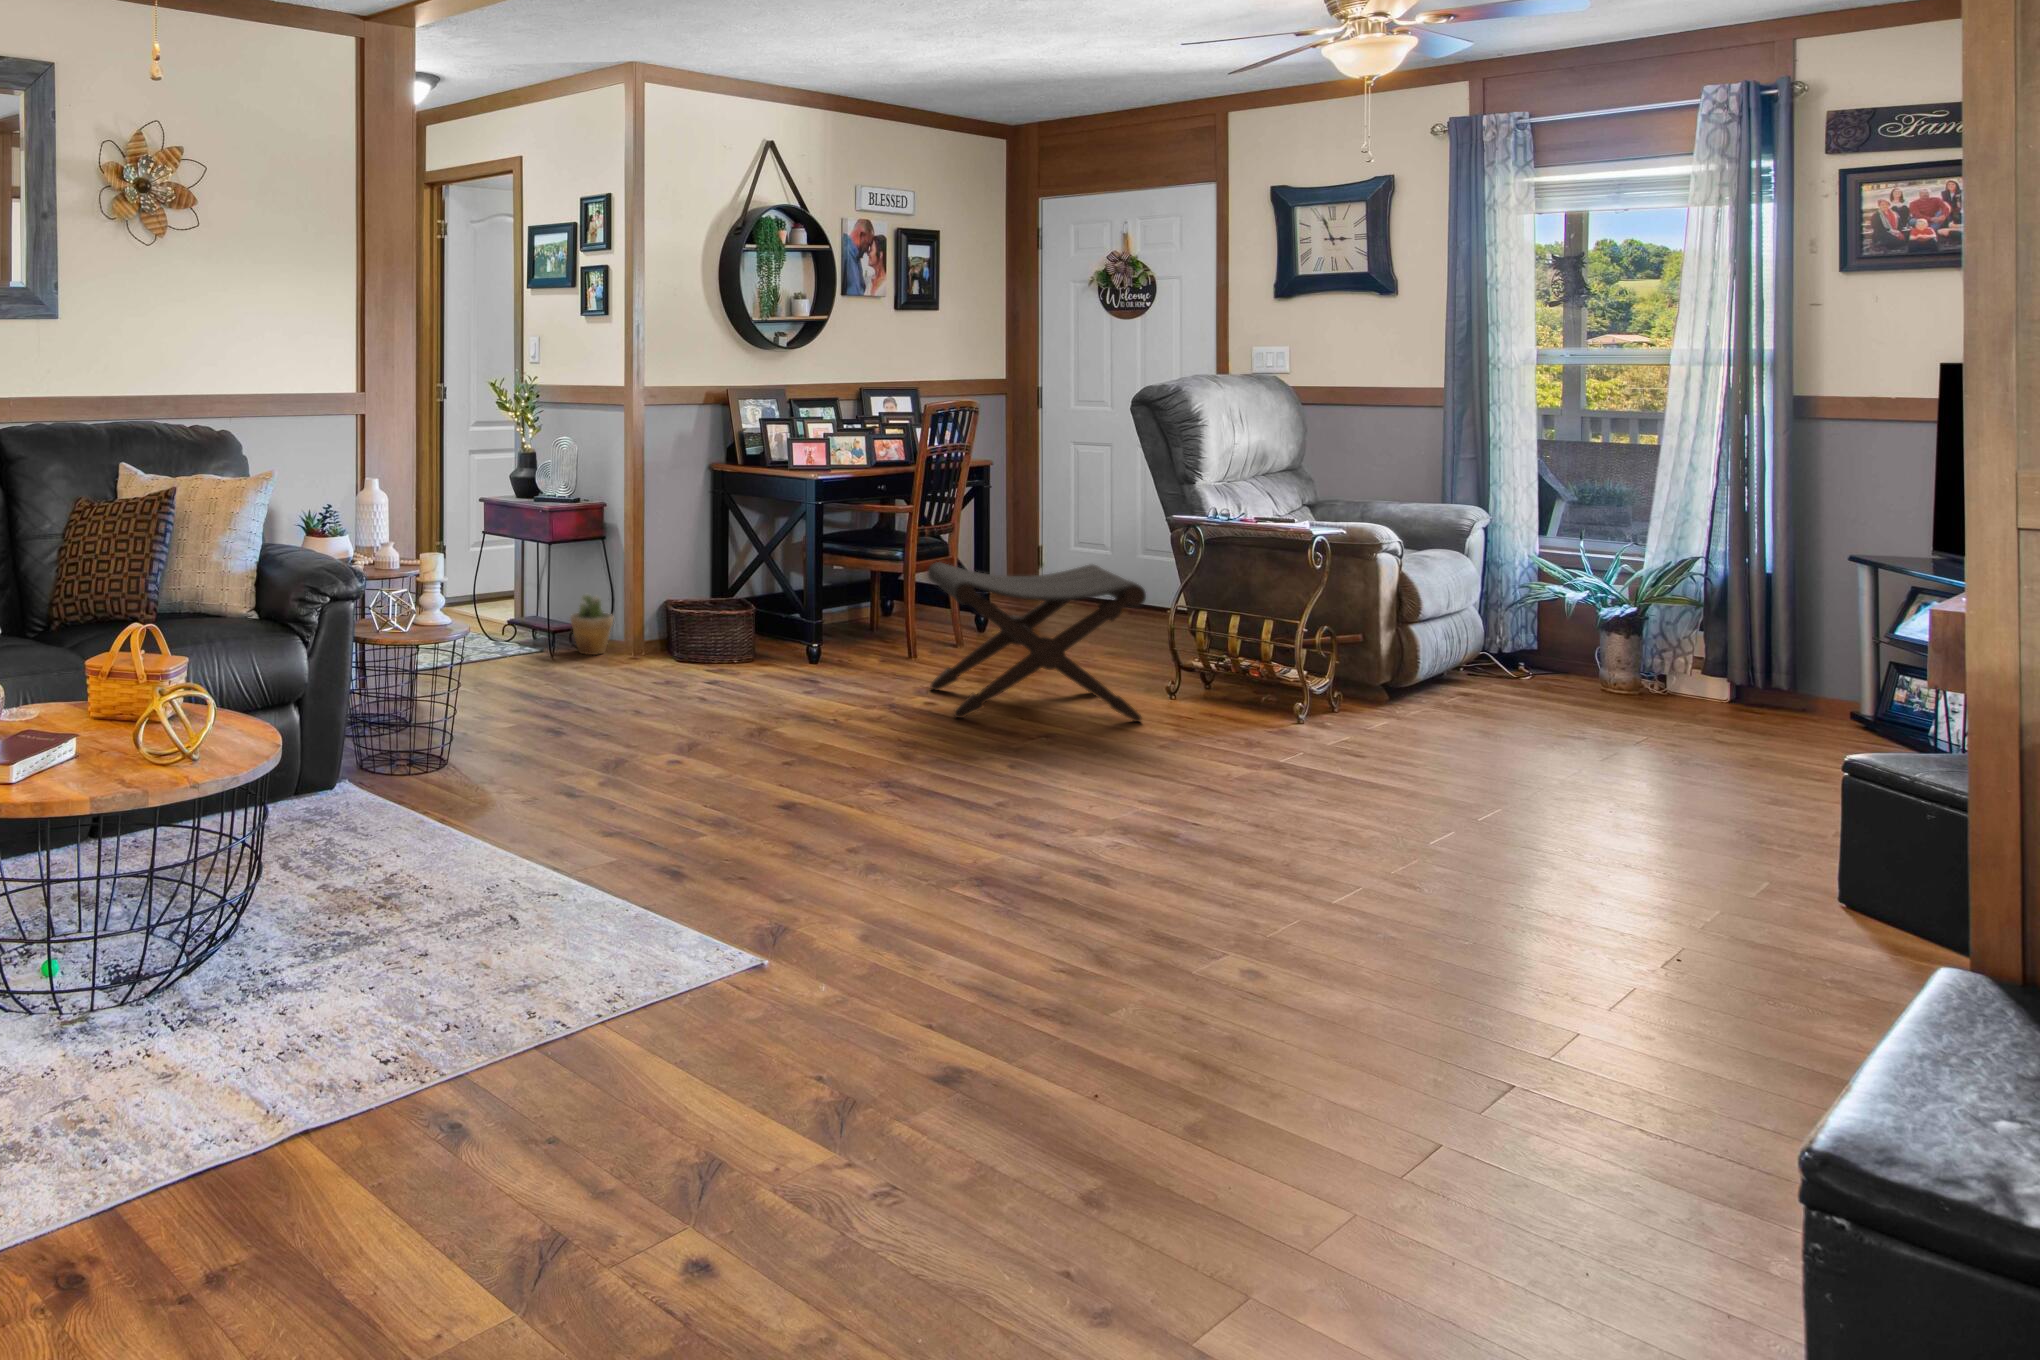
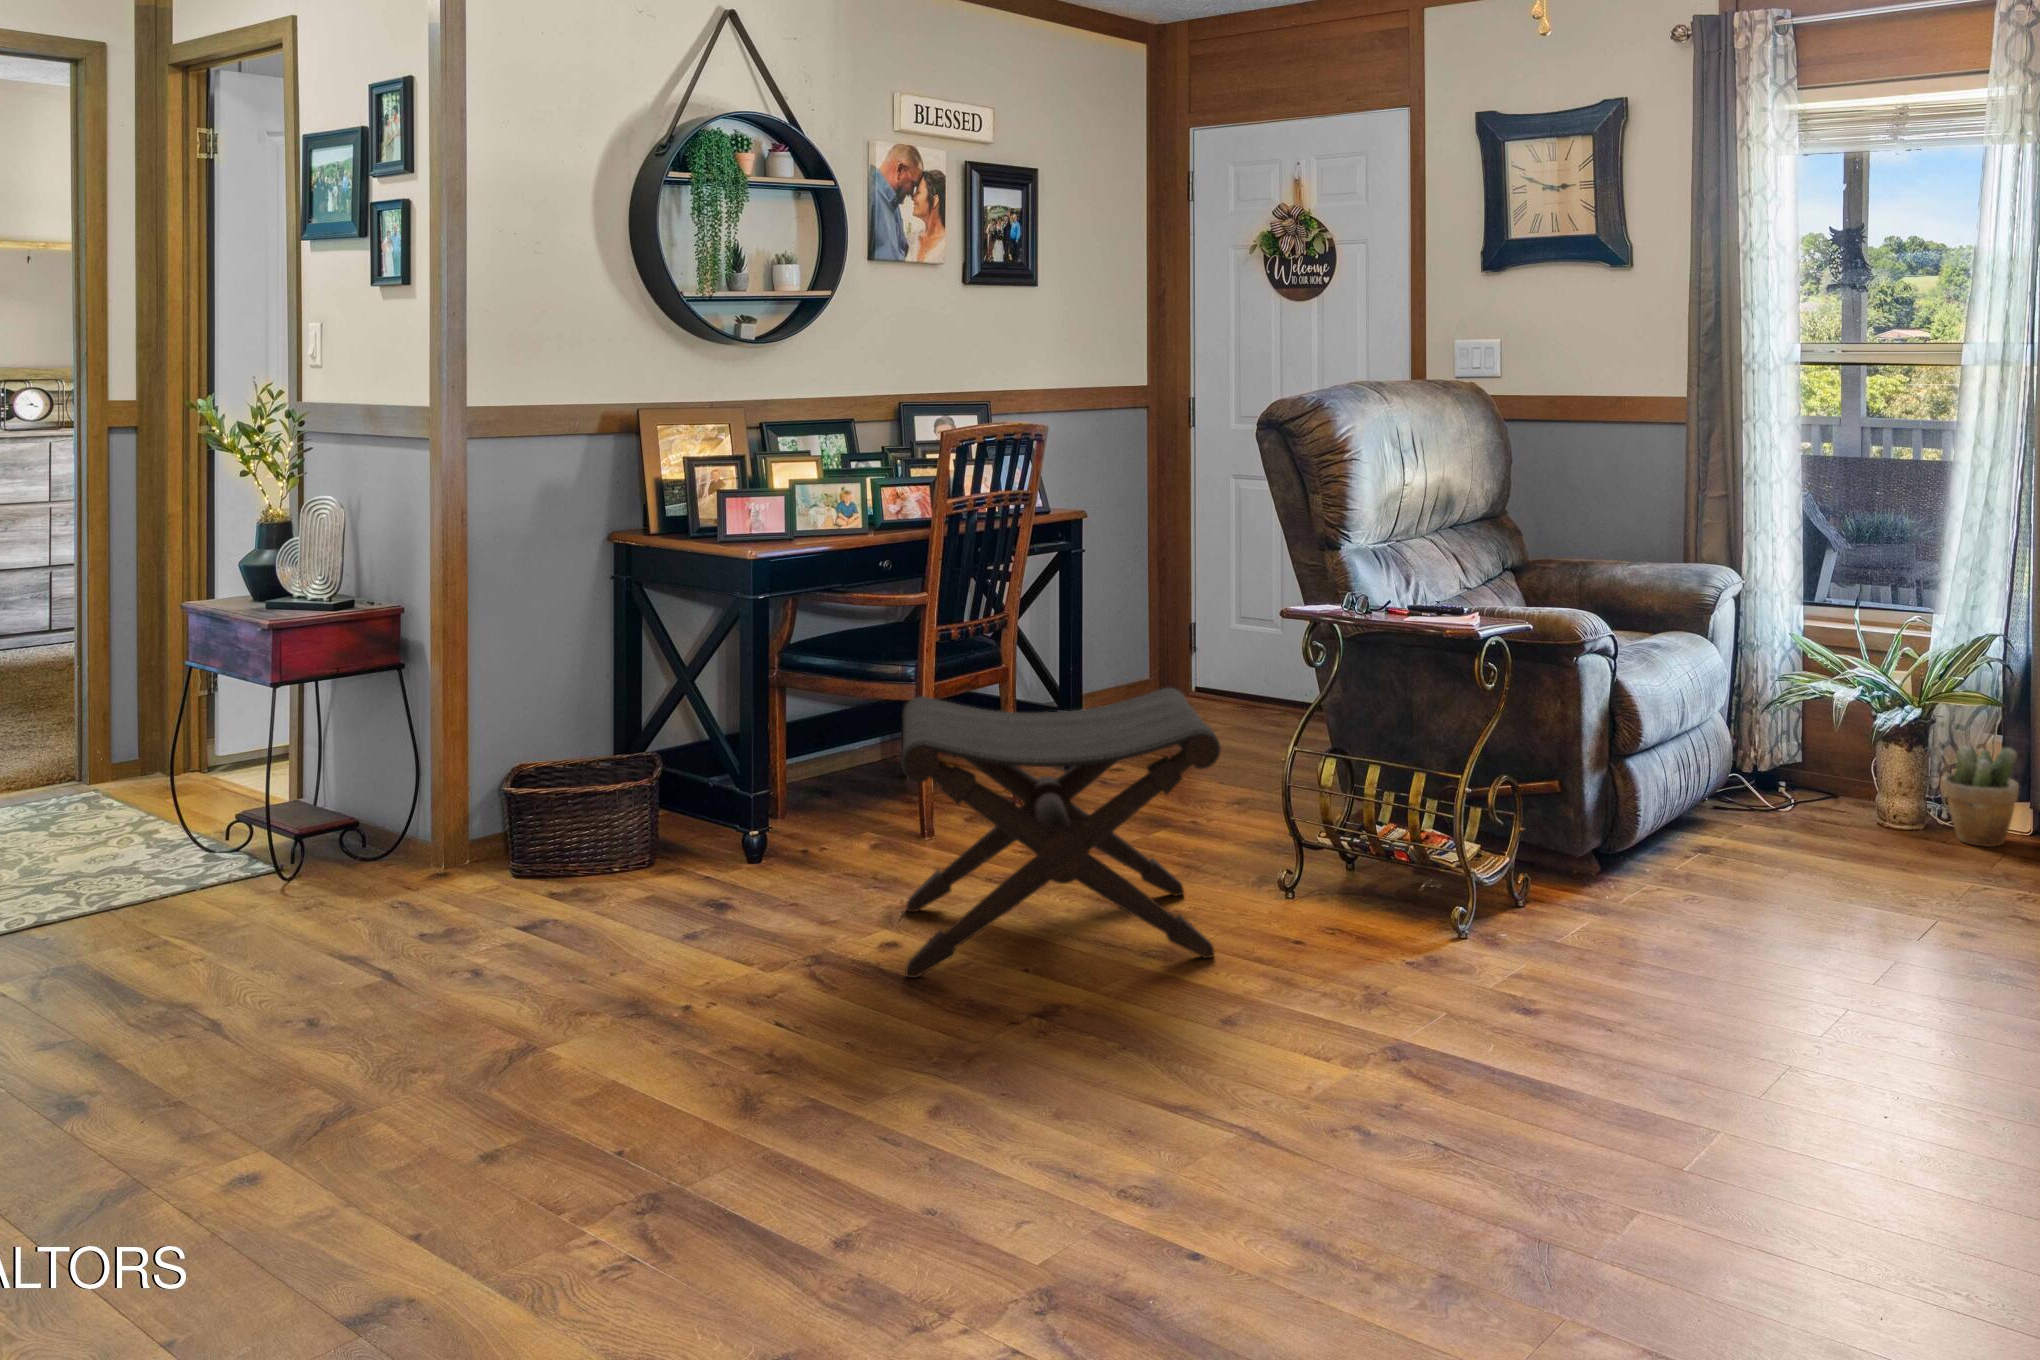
potted plant: present [570,594,613,655] -> present [1943,746,2019,847]

